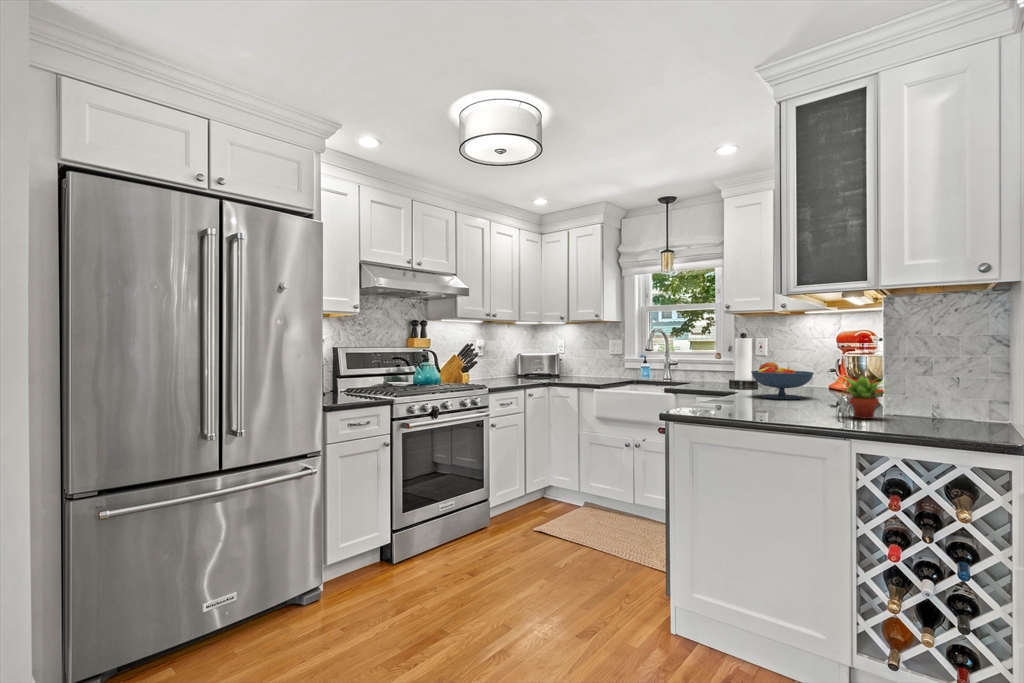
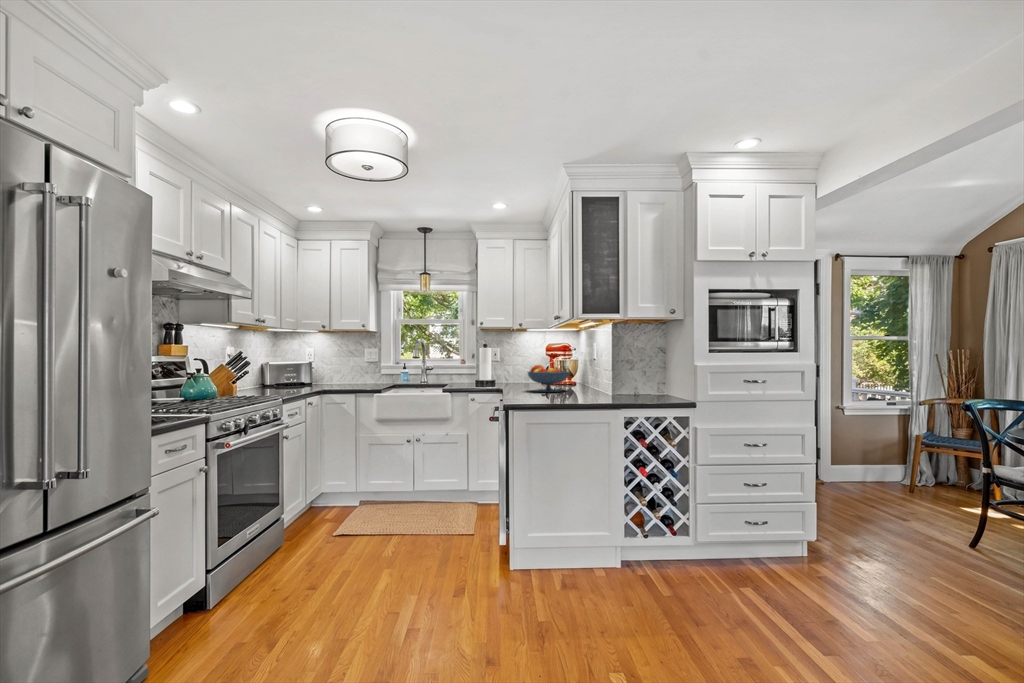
succulent plant: present [842,376,884,419] -> none [611,368,645,399]

